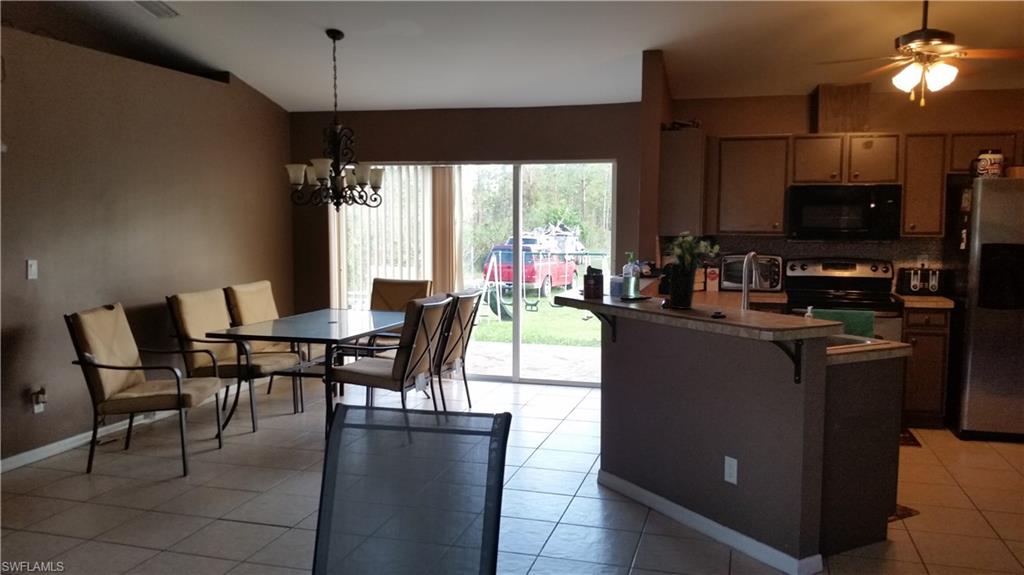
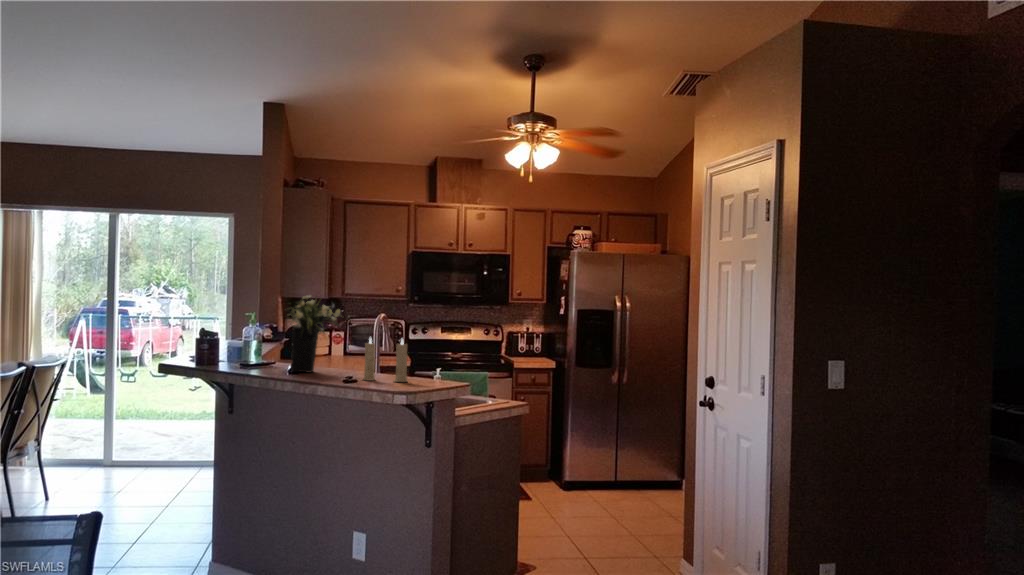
candle: none [743,272,795,323] -> present [363,338,407,382]

